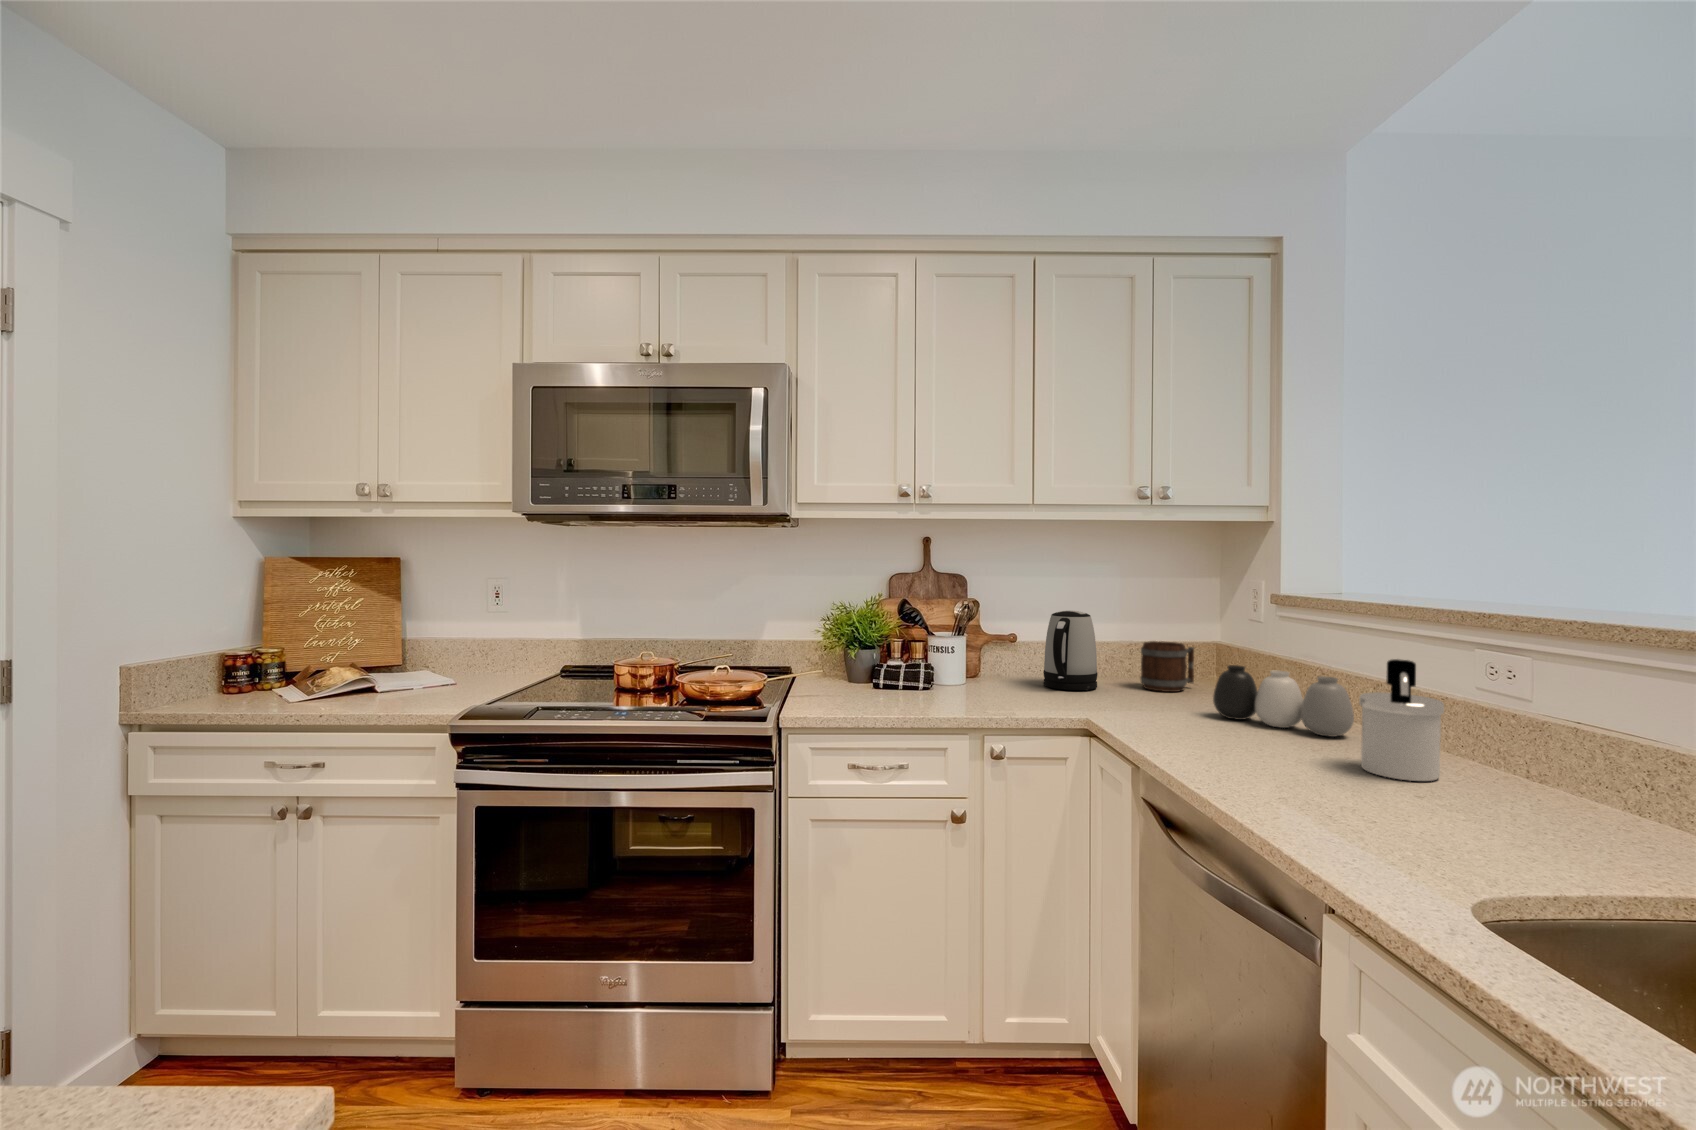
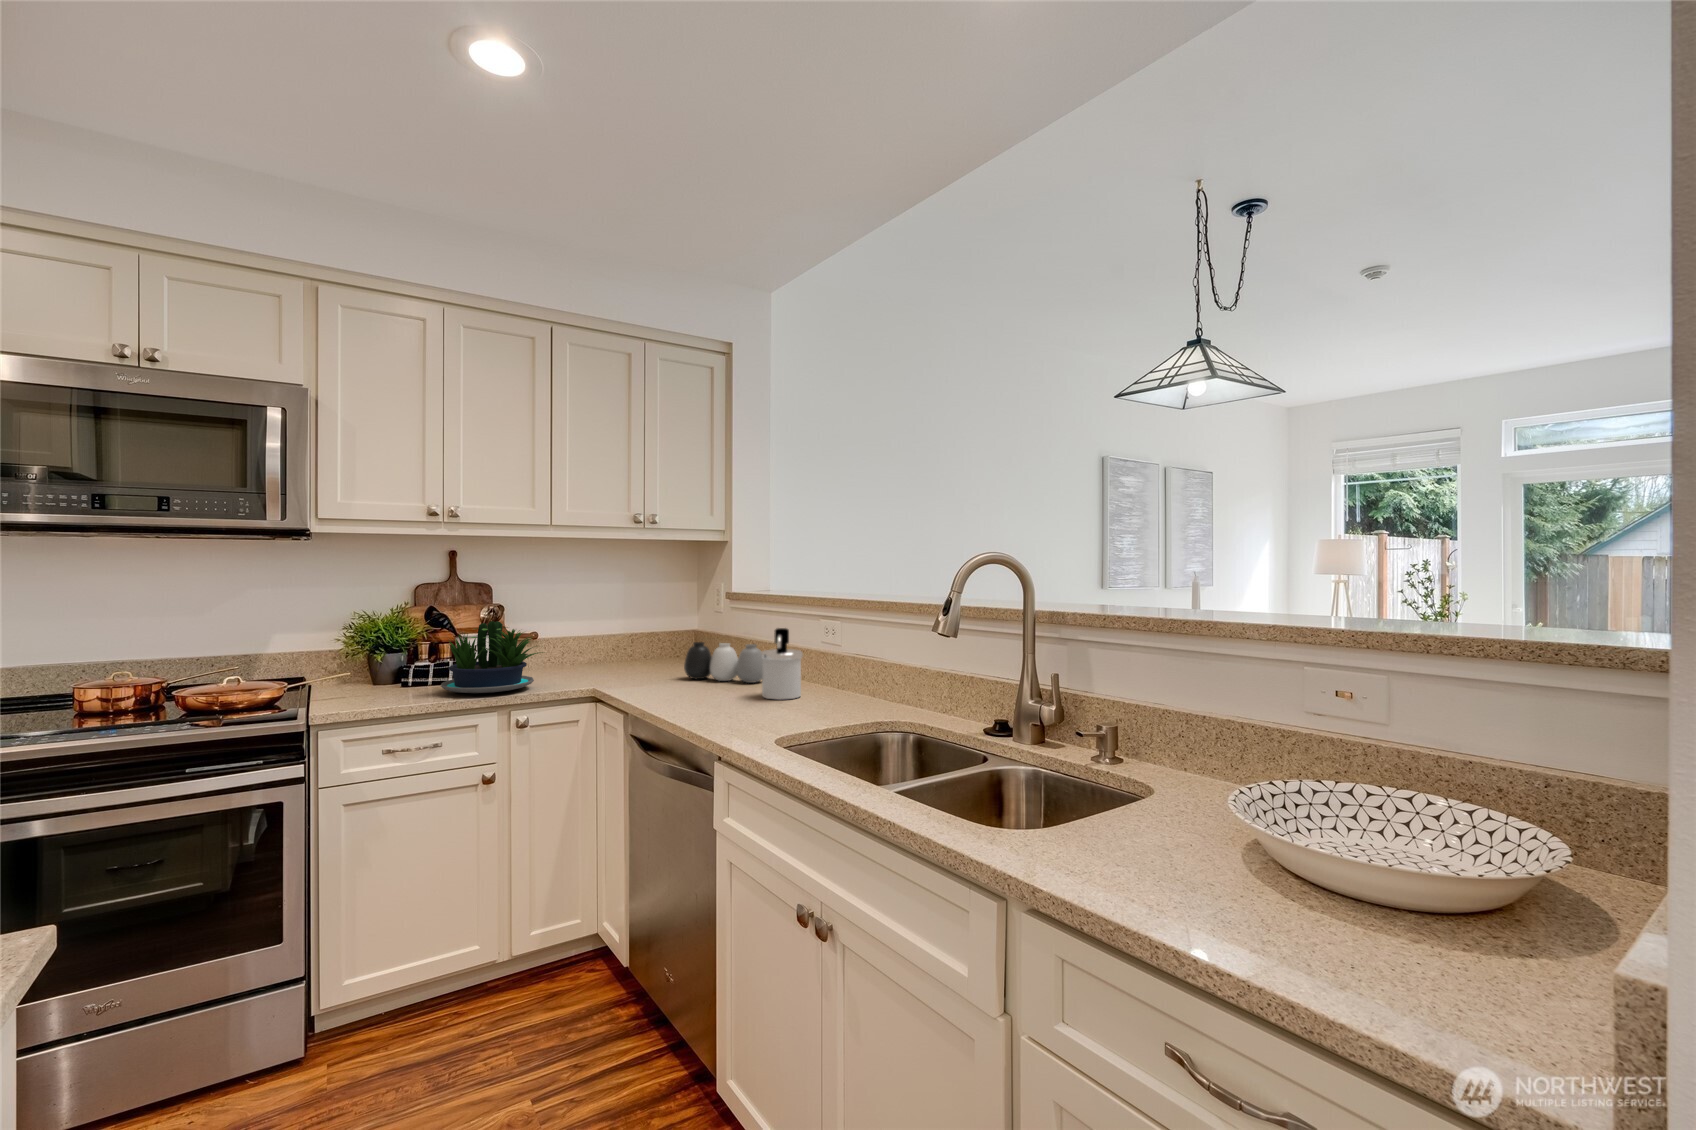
kettle: present [1043,610,1098,690] -> none [560,610,604,672]
potted plant: none [910,621,1032,708] -> present [441,621,538,693]
mug: present [1141,641,1194,692] -> none [637,630,676,667]

